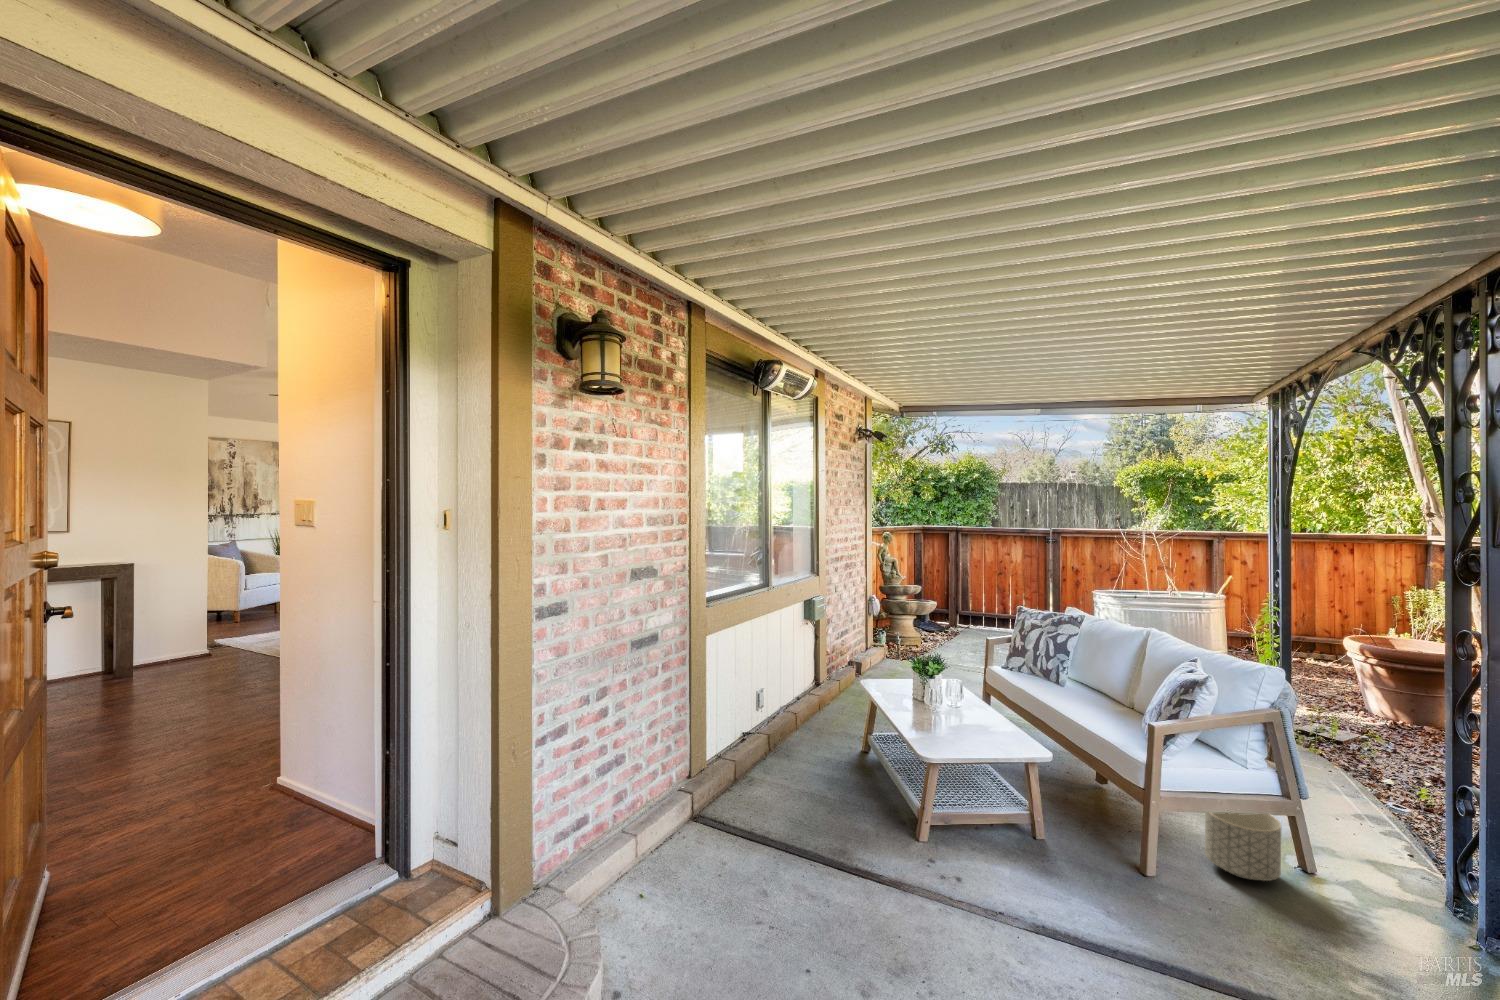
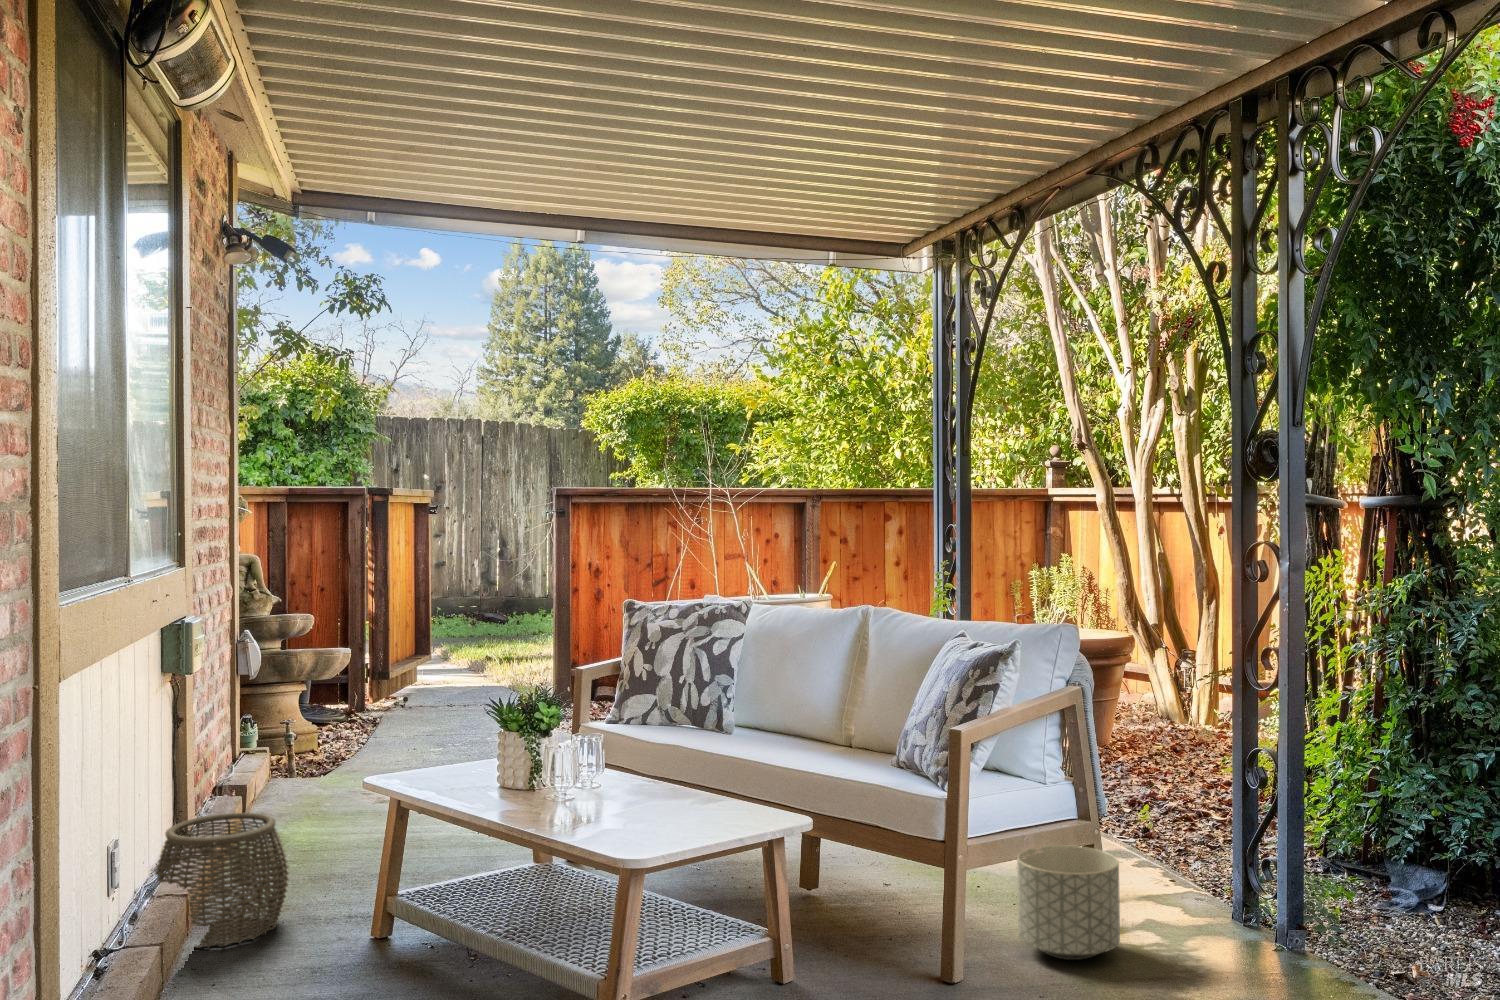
woven basket: none [788,679,840,736] -> present [155,813,289,948]

